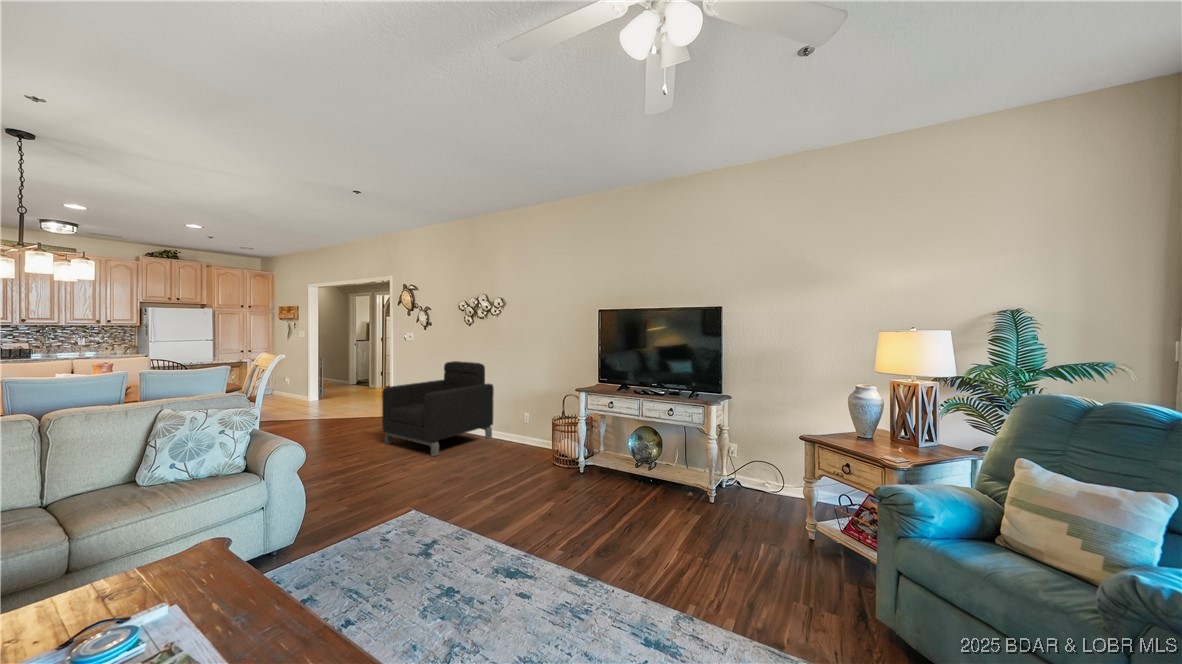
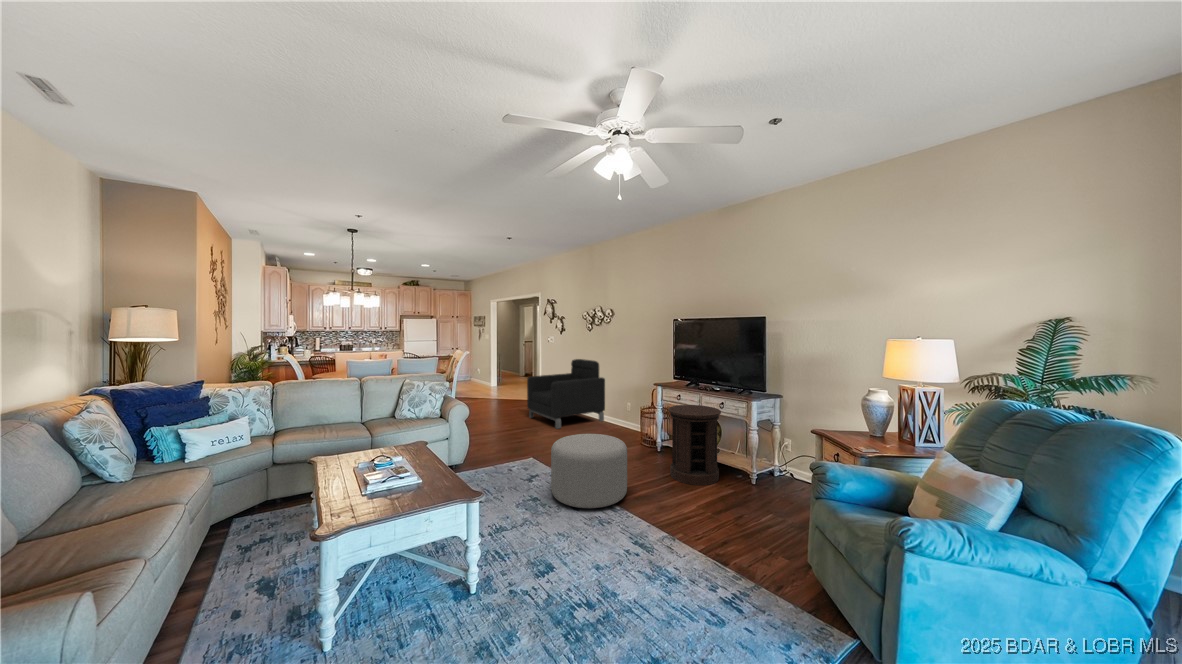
side table: none [613,413,677,516] -> present [668,405,721,485]
ottoman: none [473,468,588,593] -> present [551,434,627,508]

